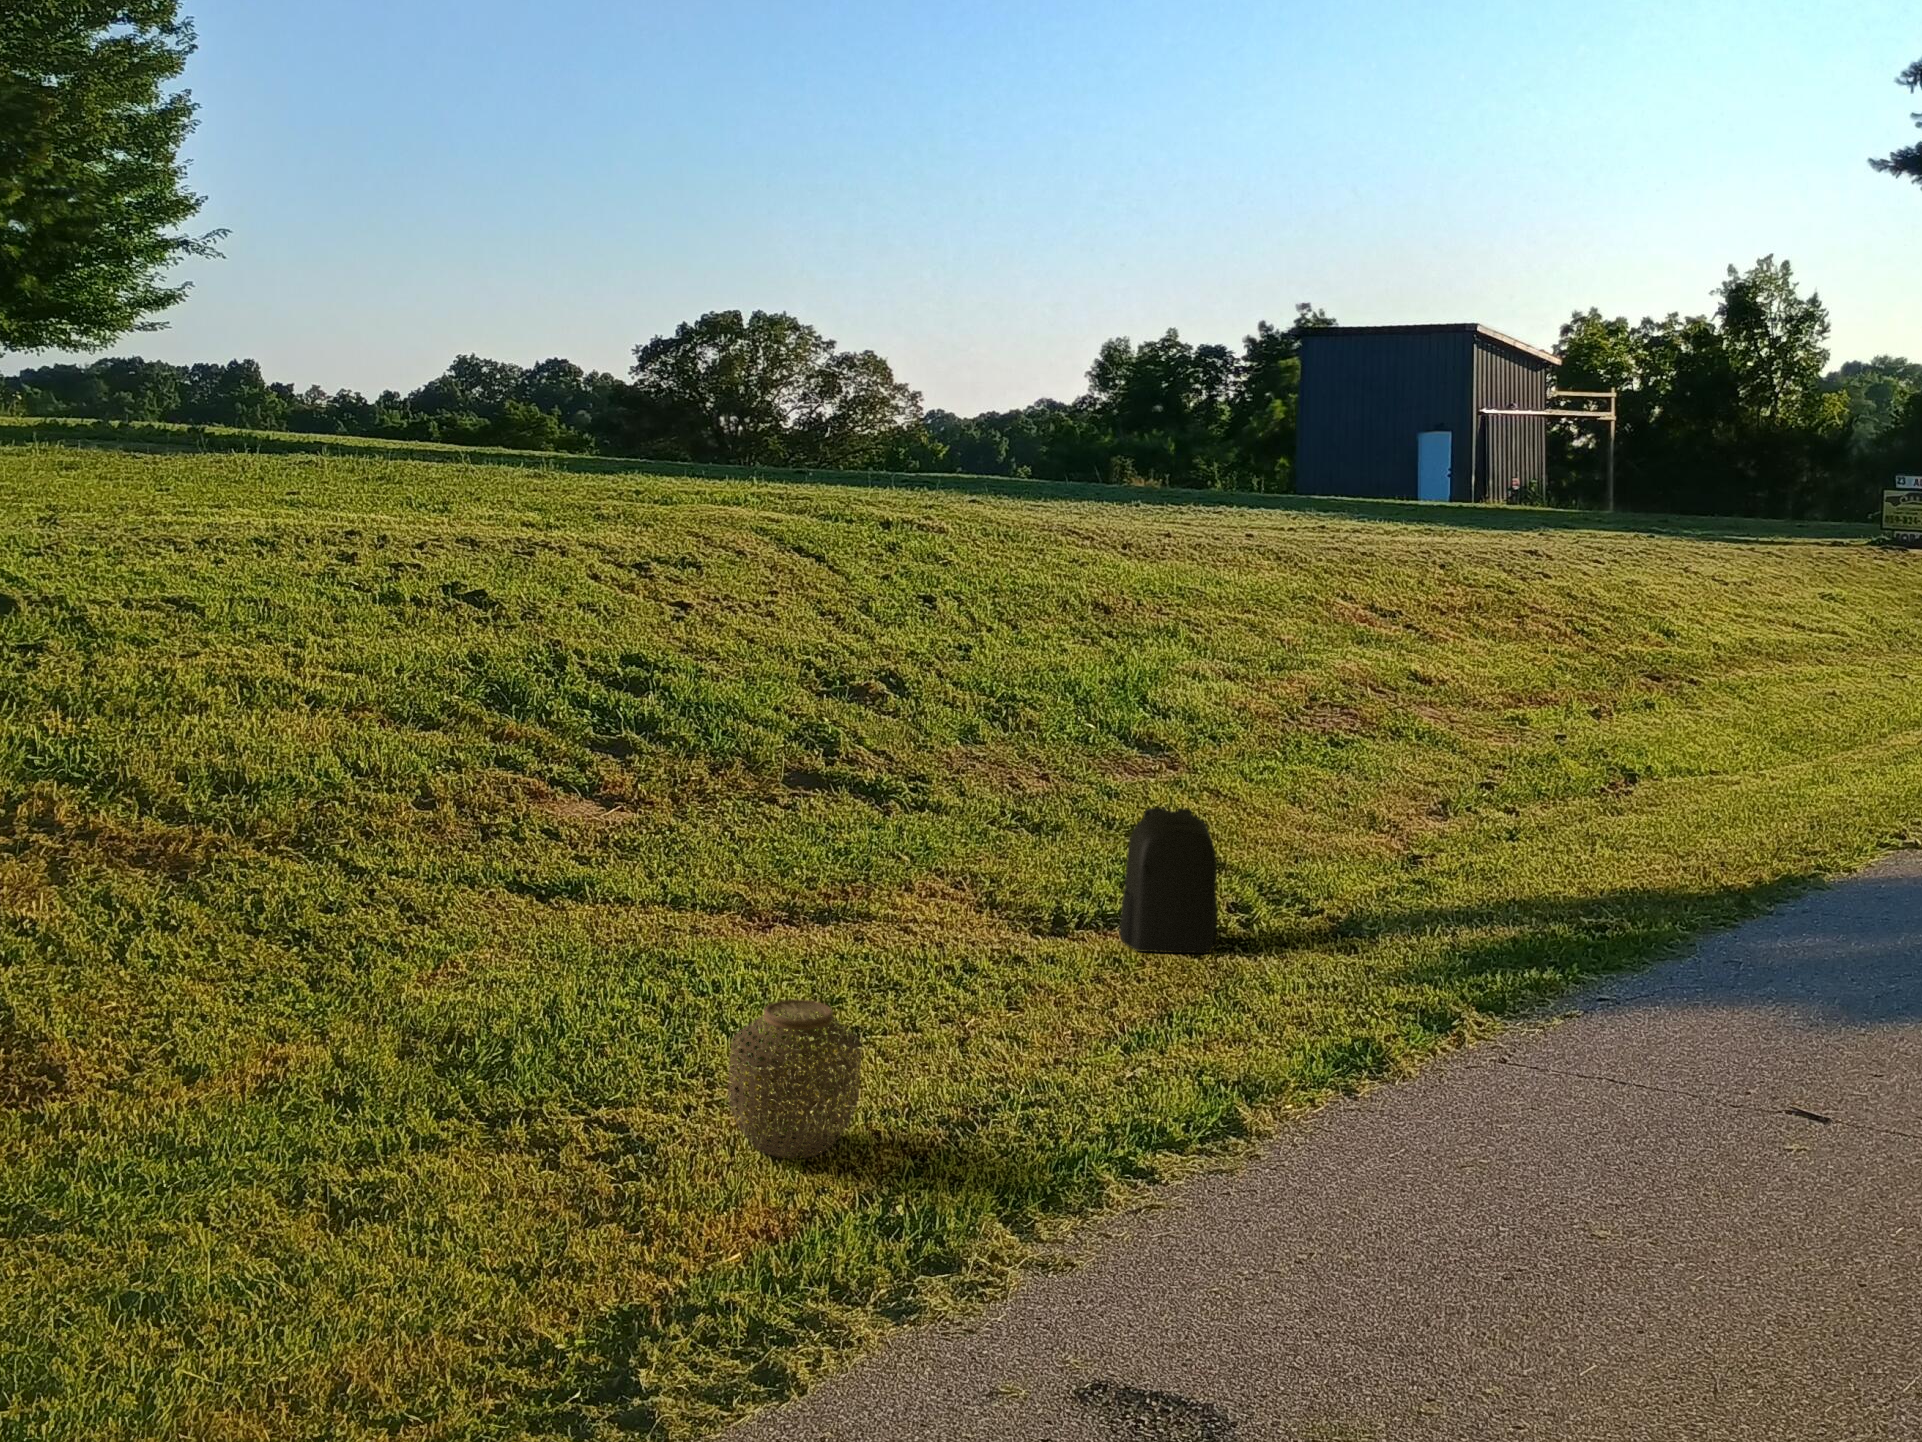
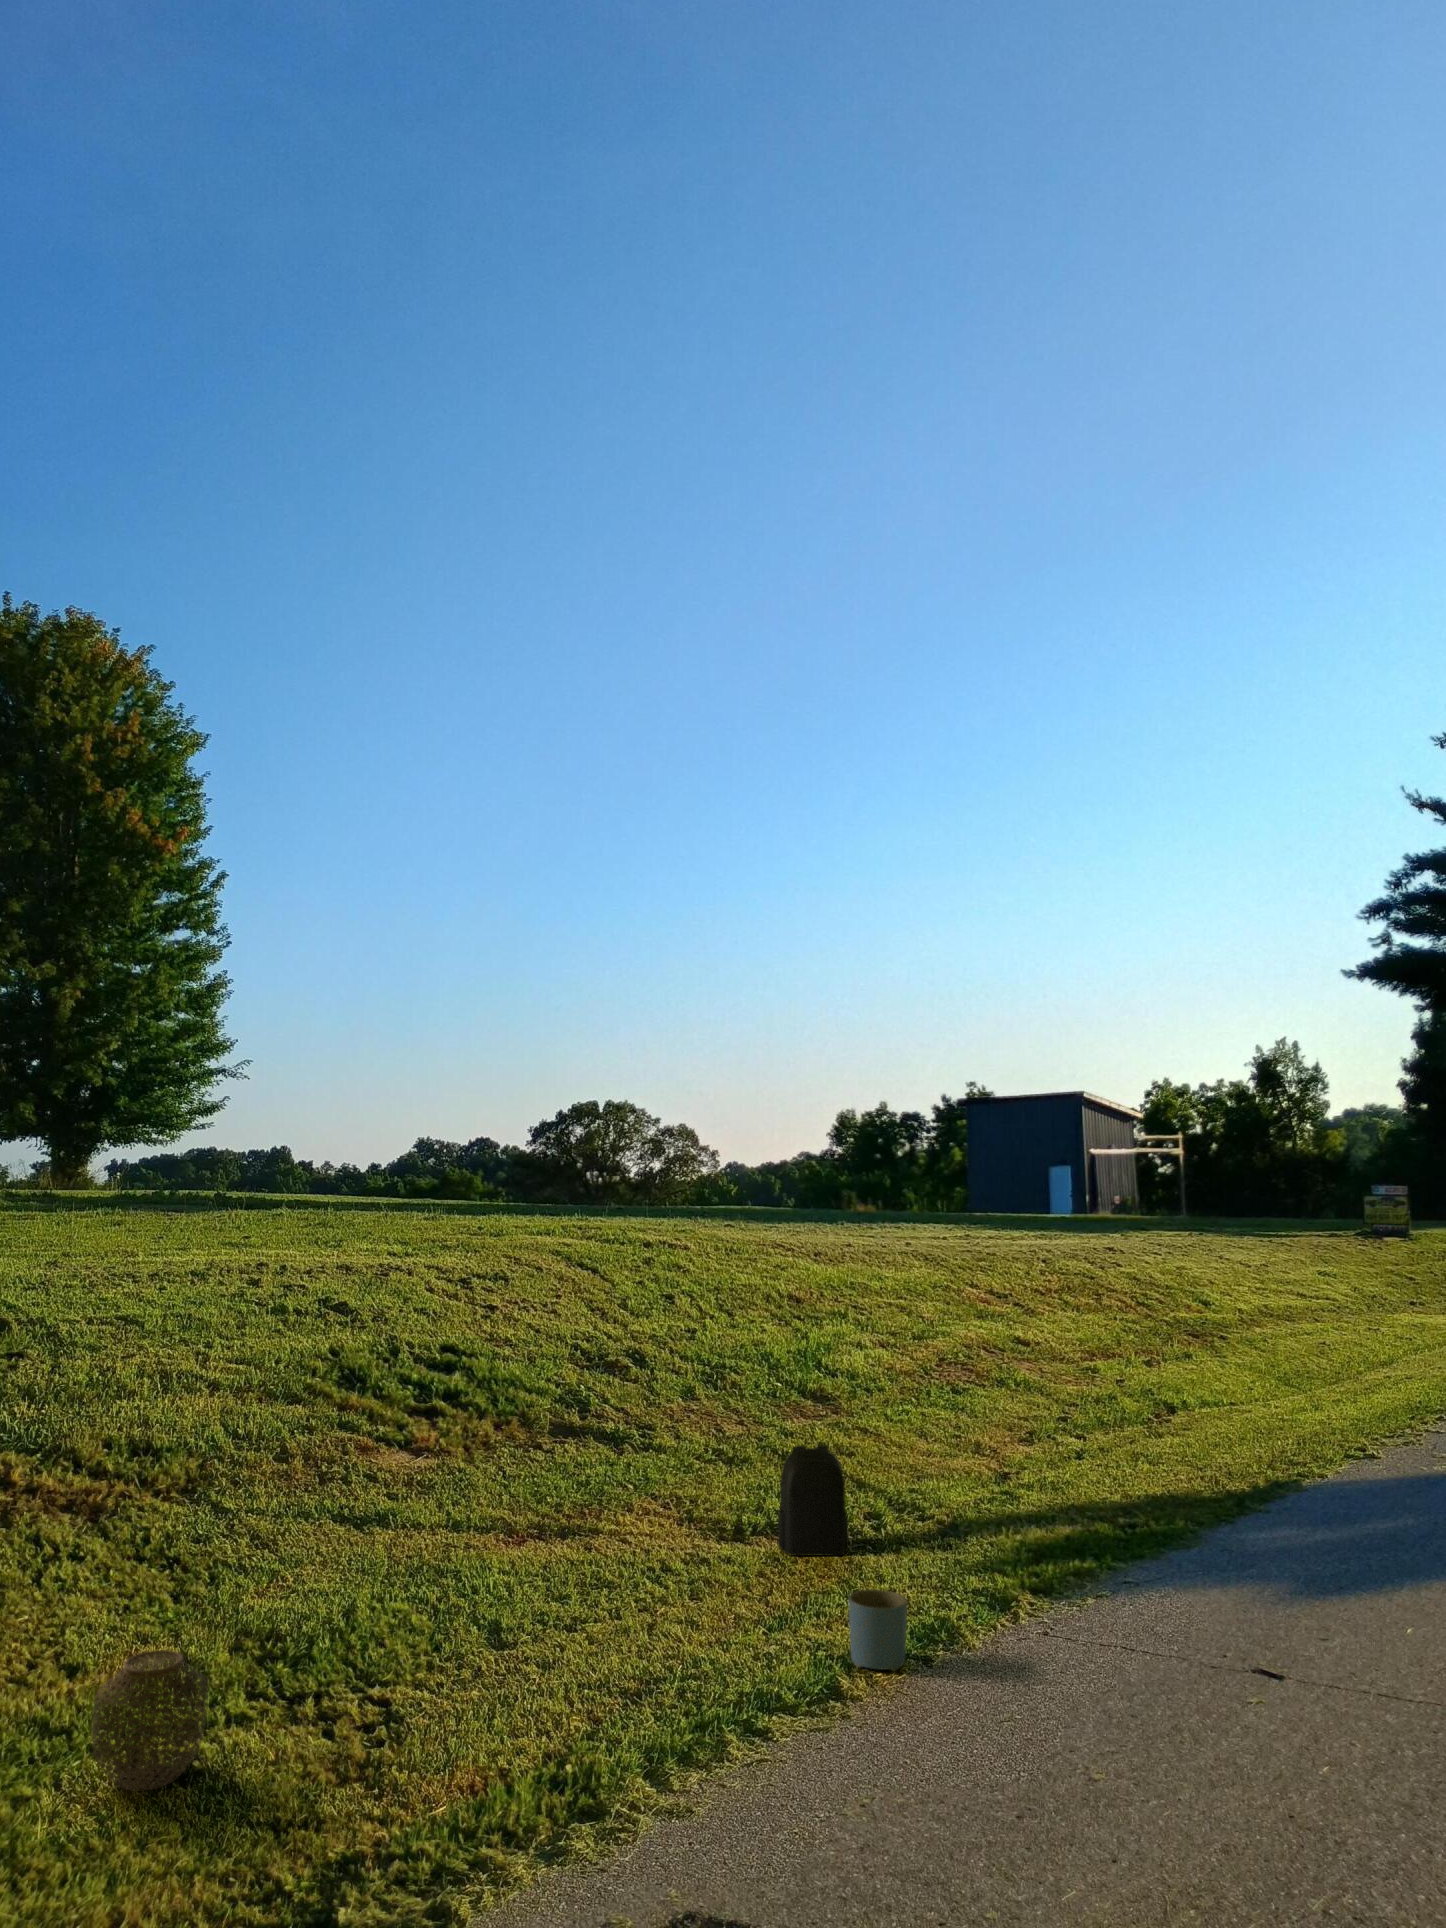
planter: none [1249,996,1330,1101] -> present [848,1589,907,1671]
woven basket: present [728,999,861,1158] -> present [92,1650,208,1791]

